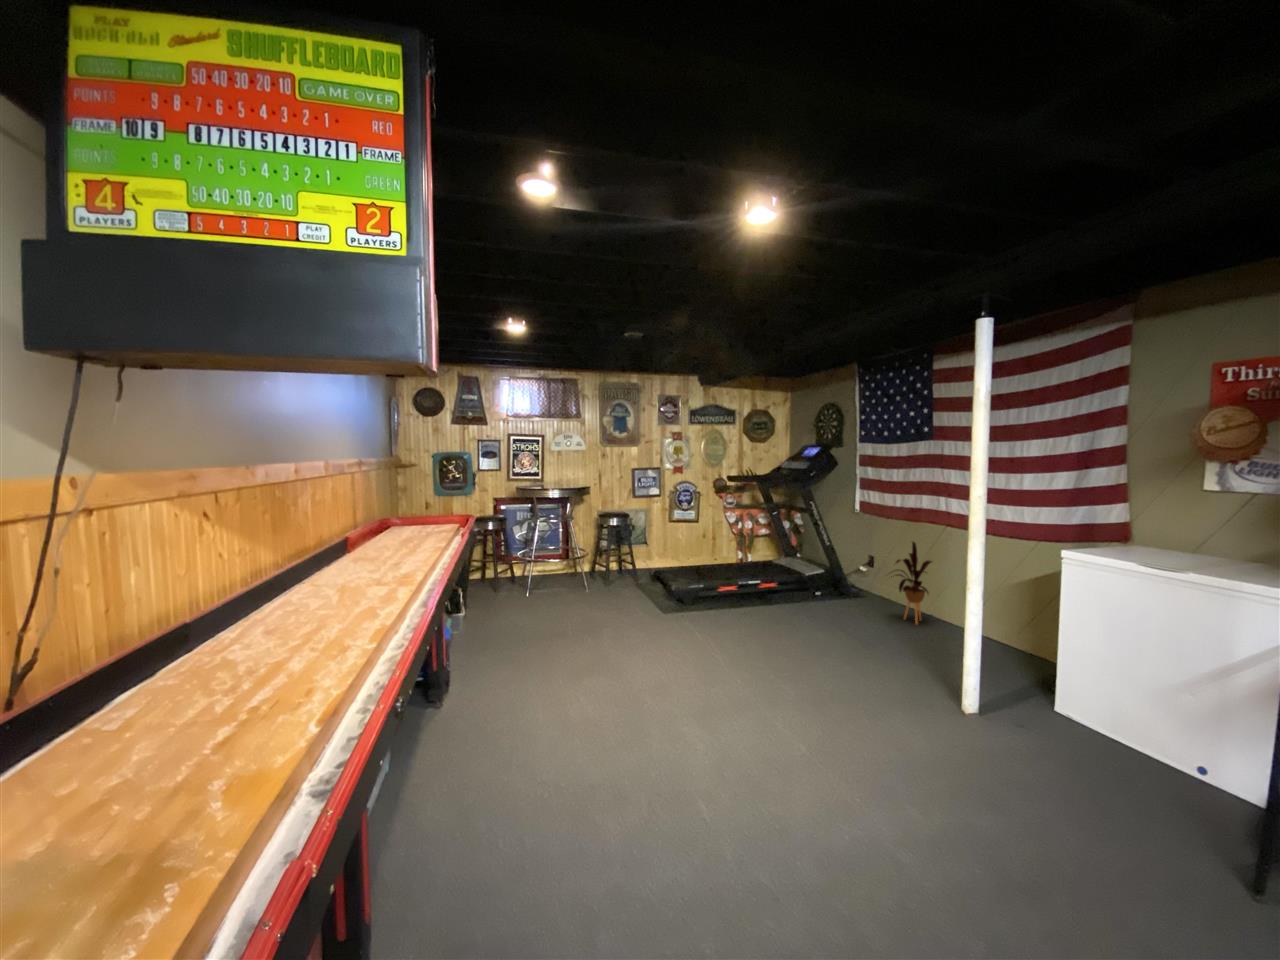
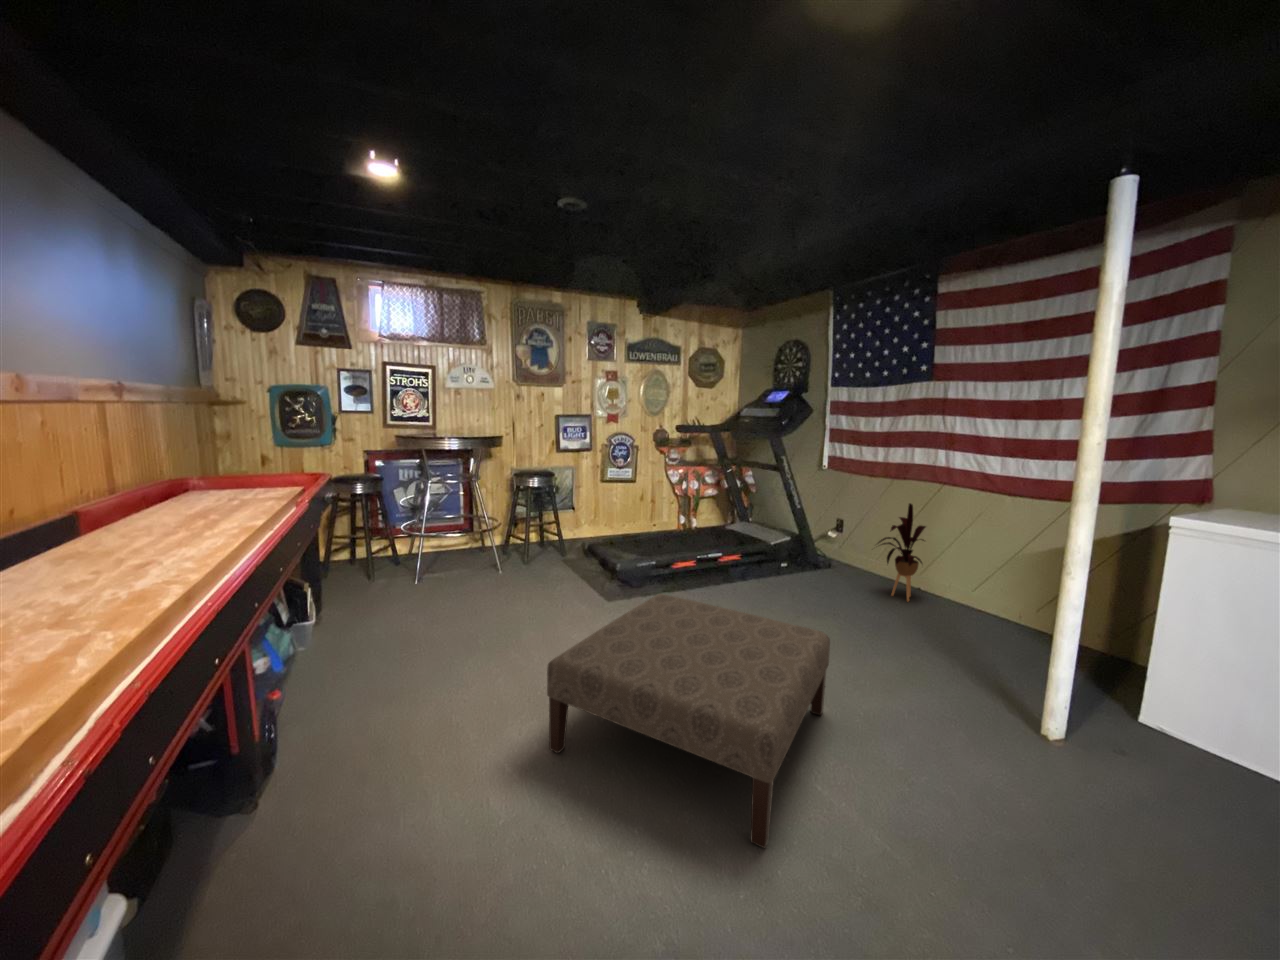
ottoman: none [608,604,810,757] -> present [547,594,830,848]

